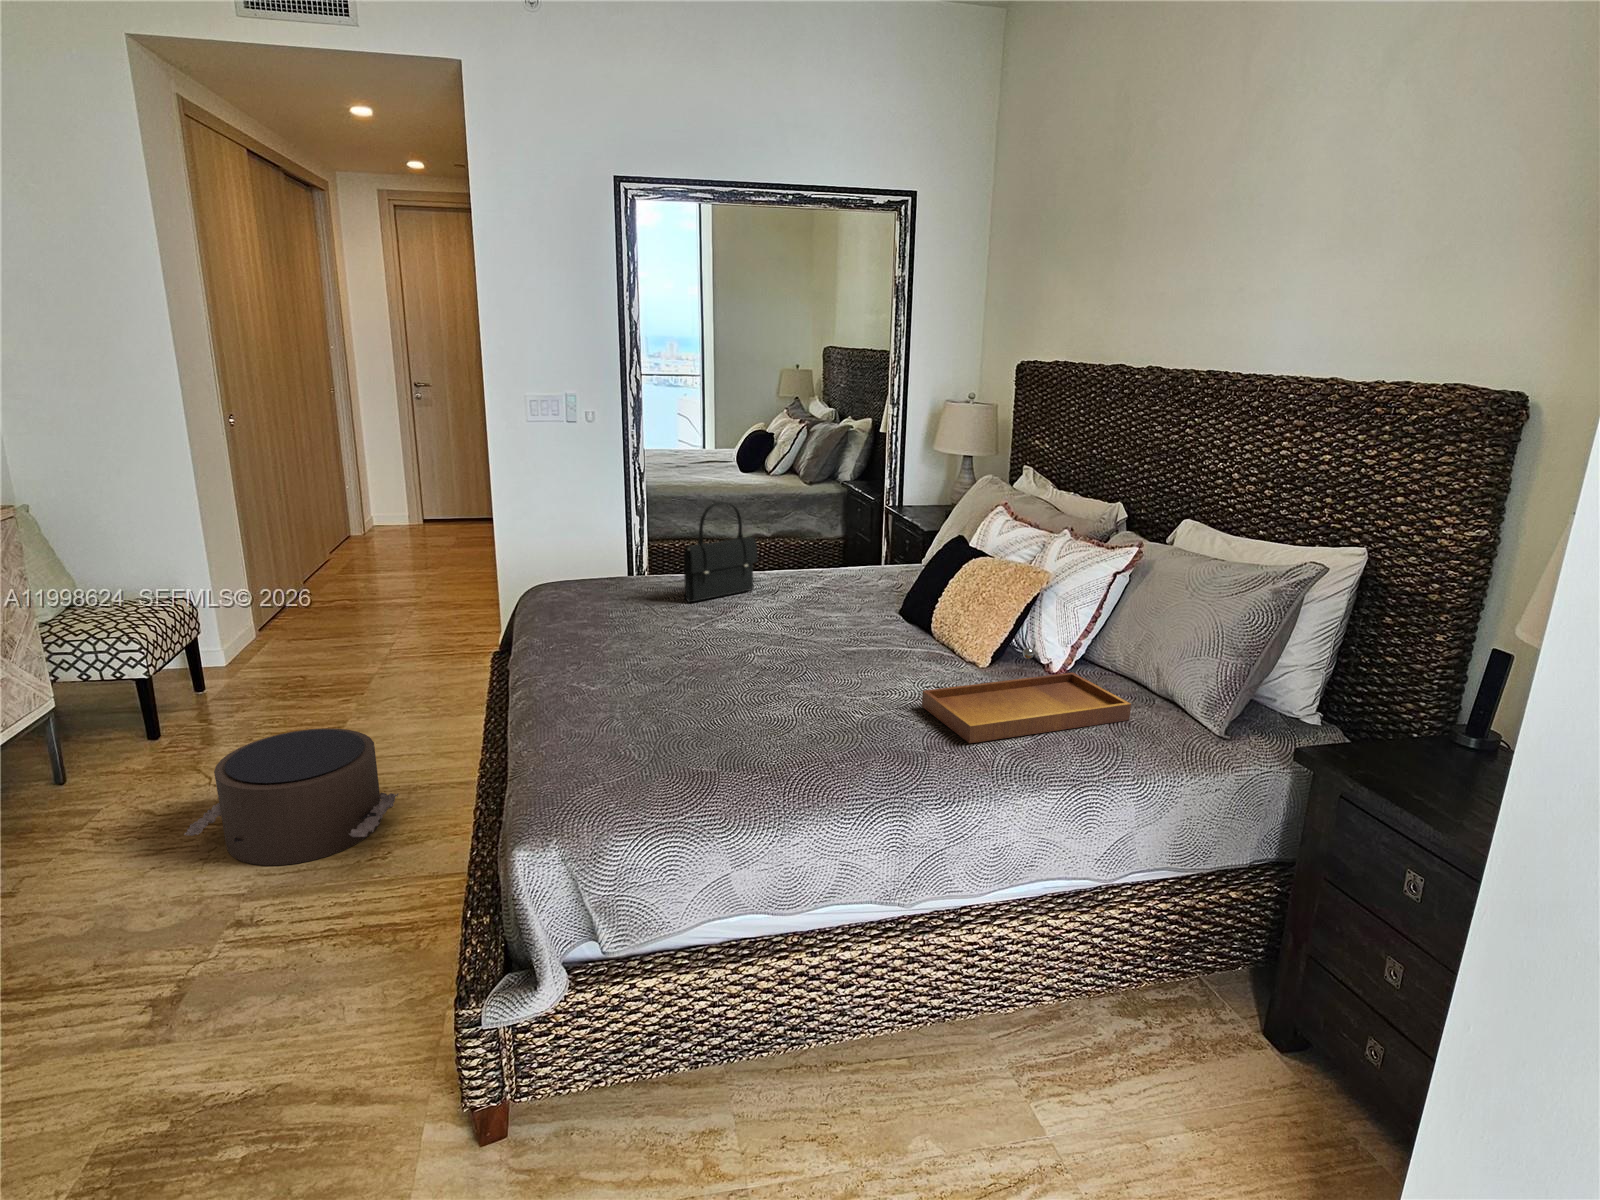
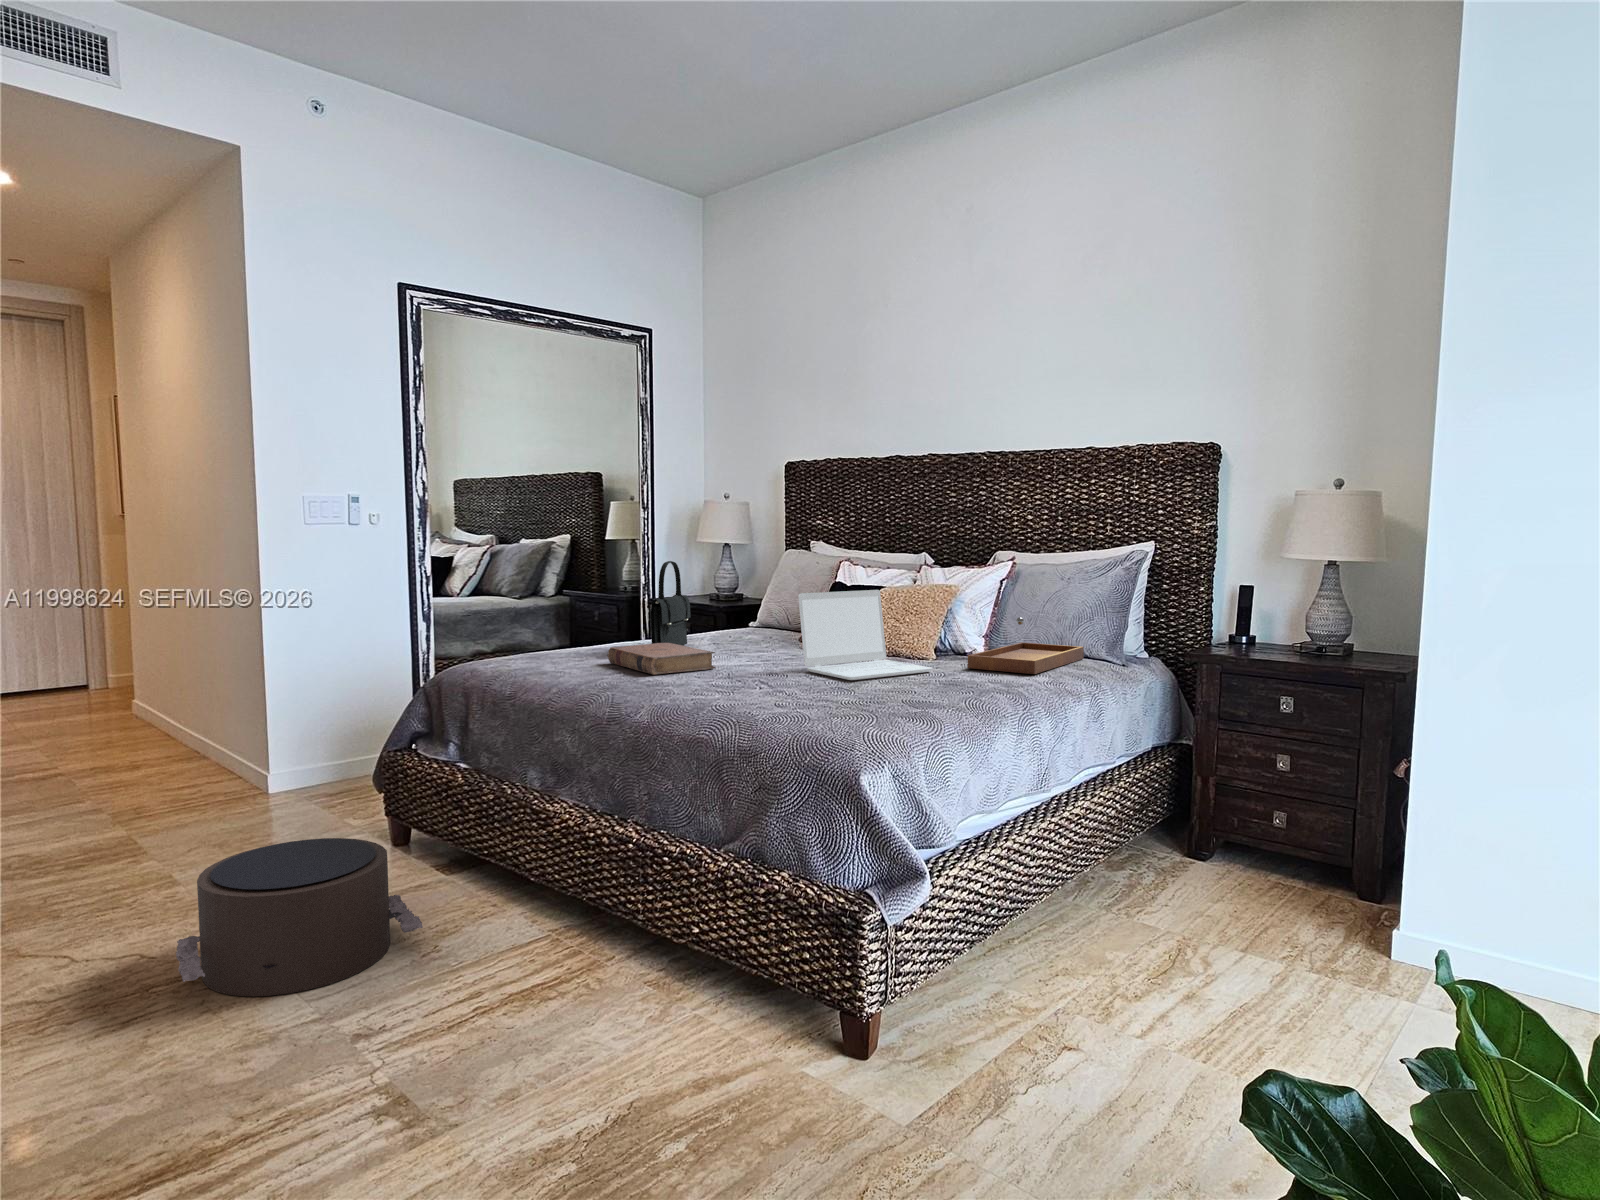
laptop: none [732,578,866,703] -> present [798,590,933,680]
book: none [593,596,685,643] -> present [608,643,715,675]

